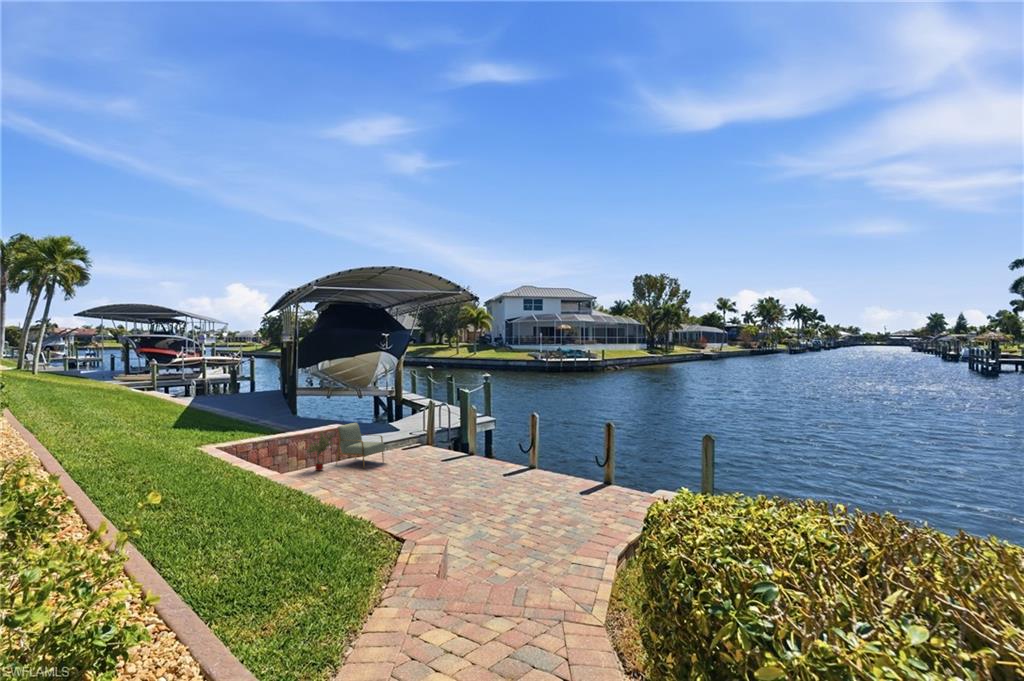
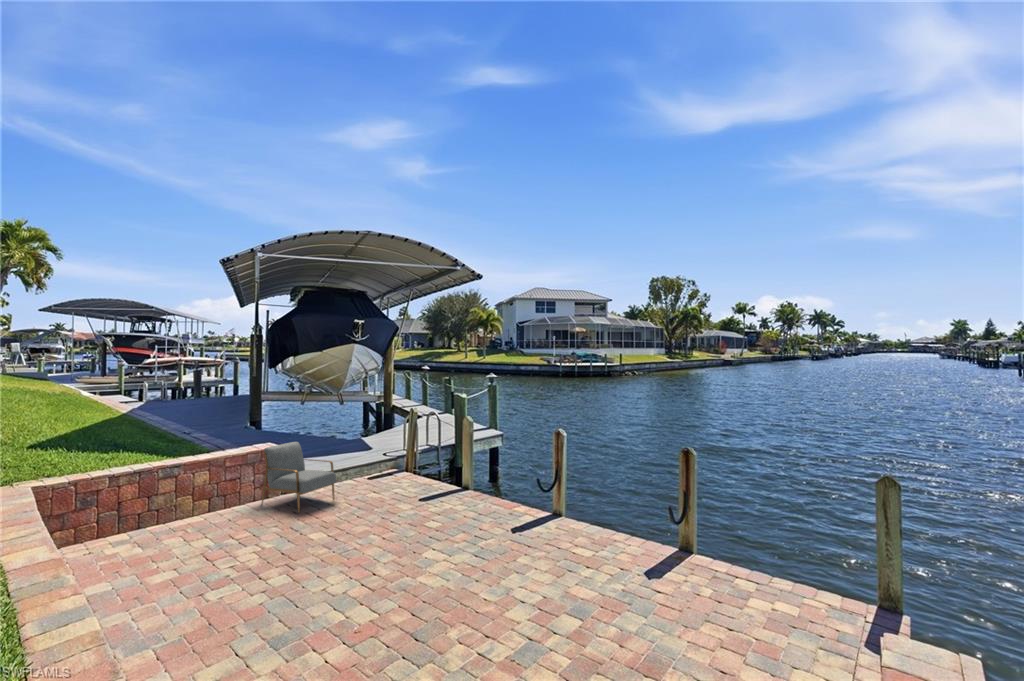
potted tree: present [307,431,333,471] -> none [203,455,254,518]

